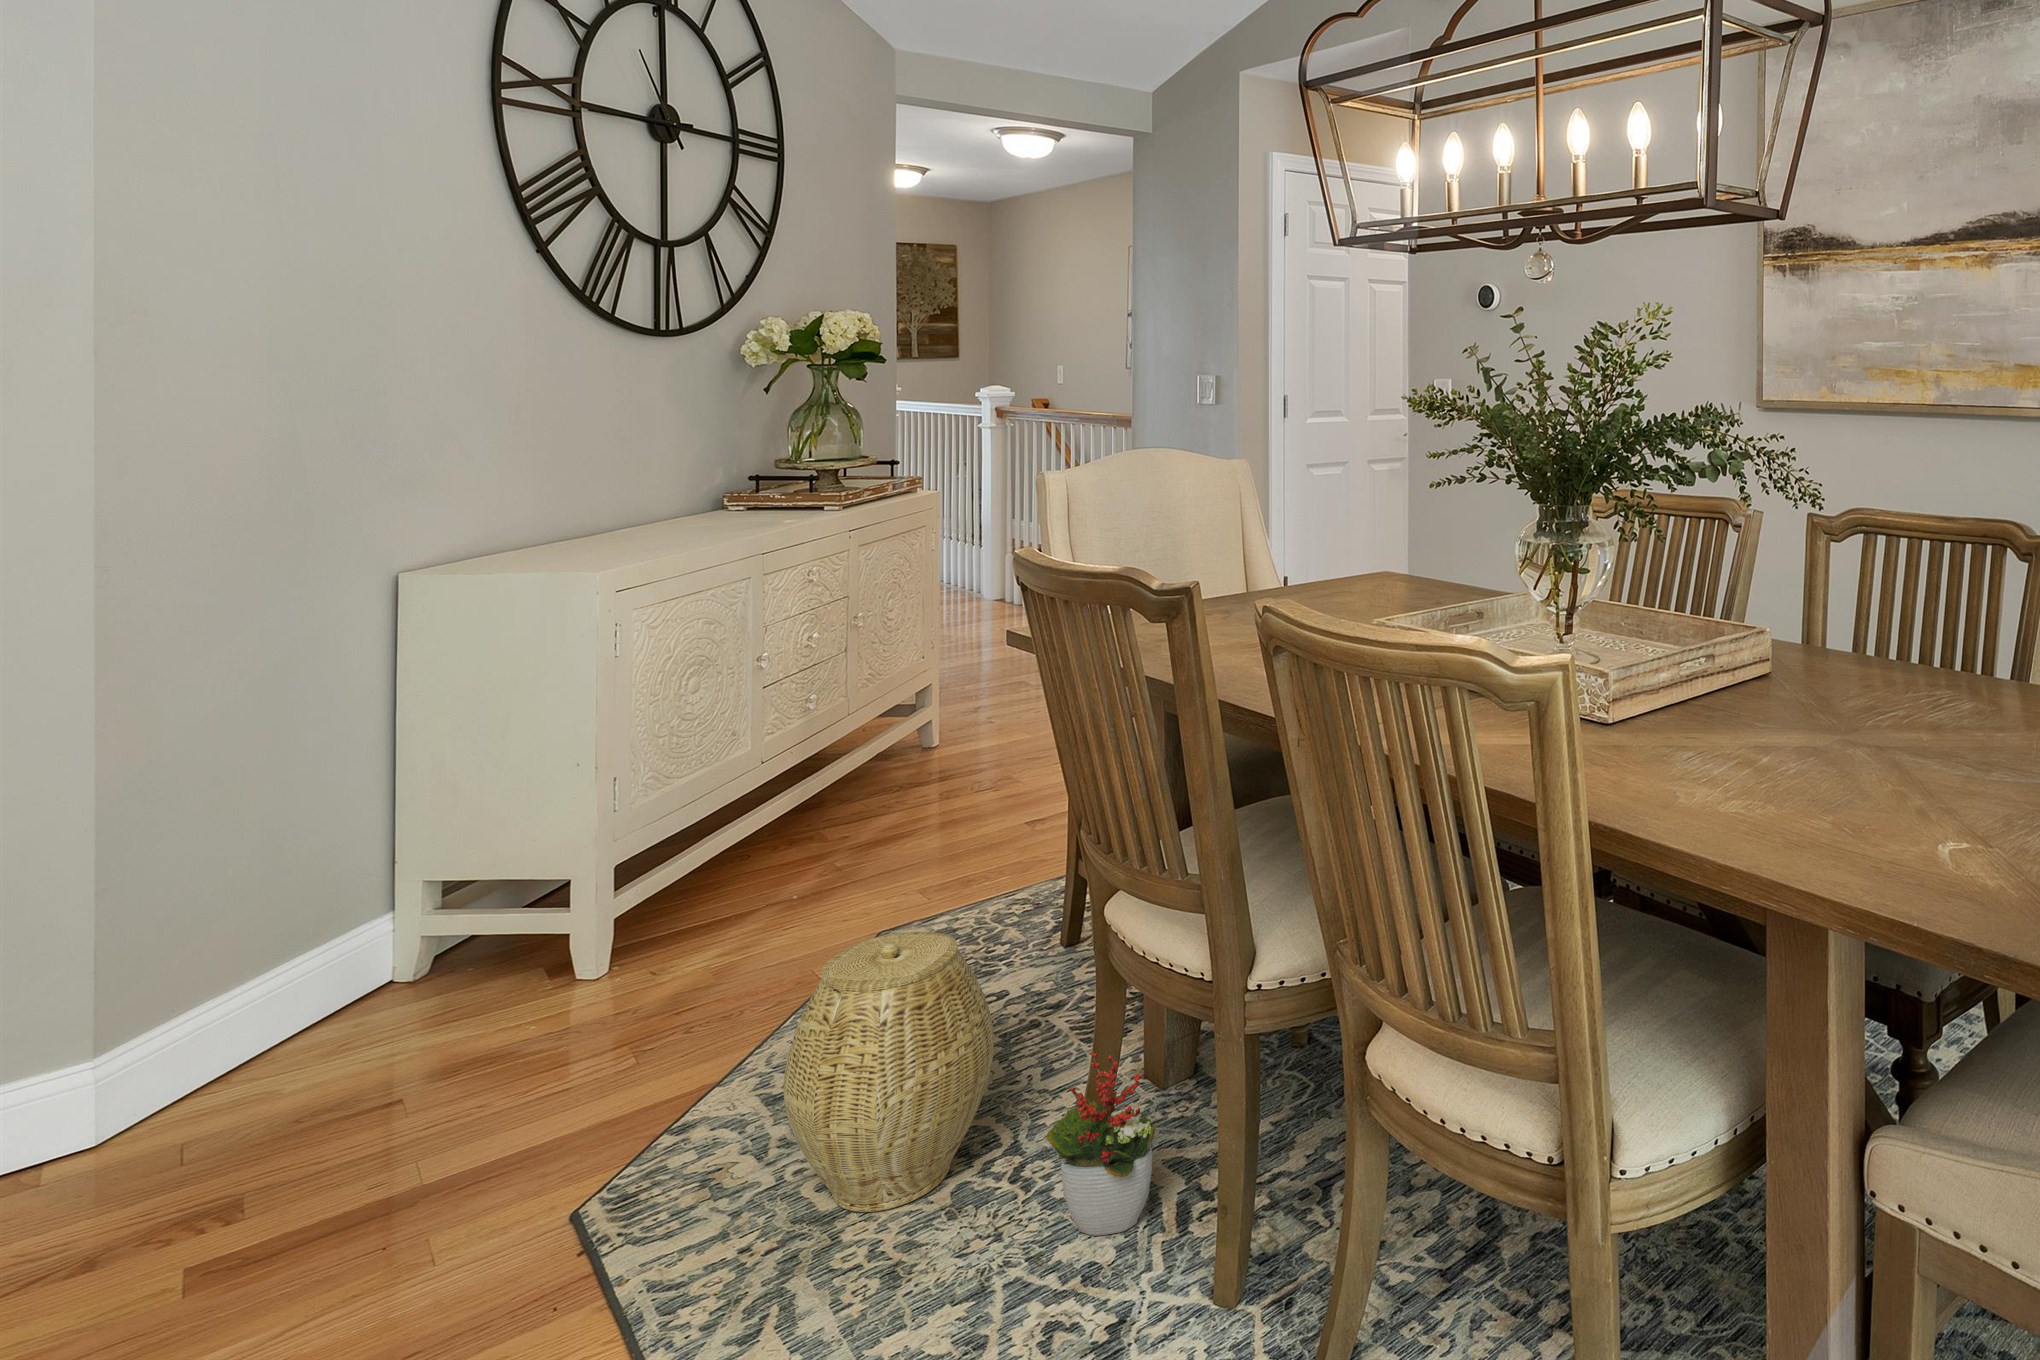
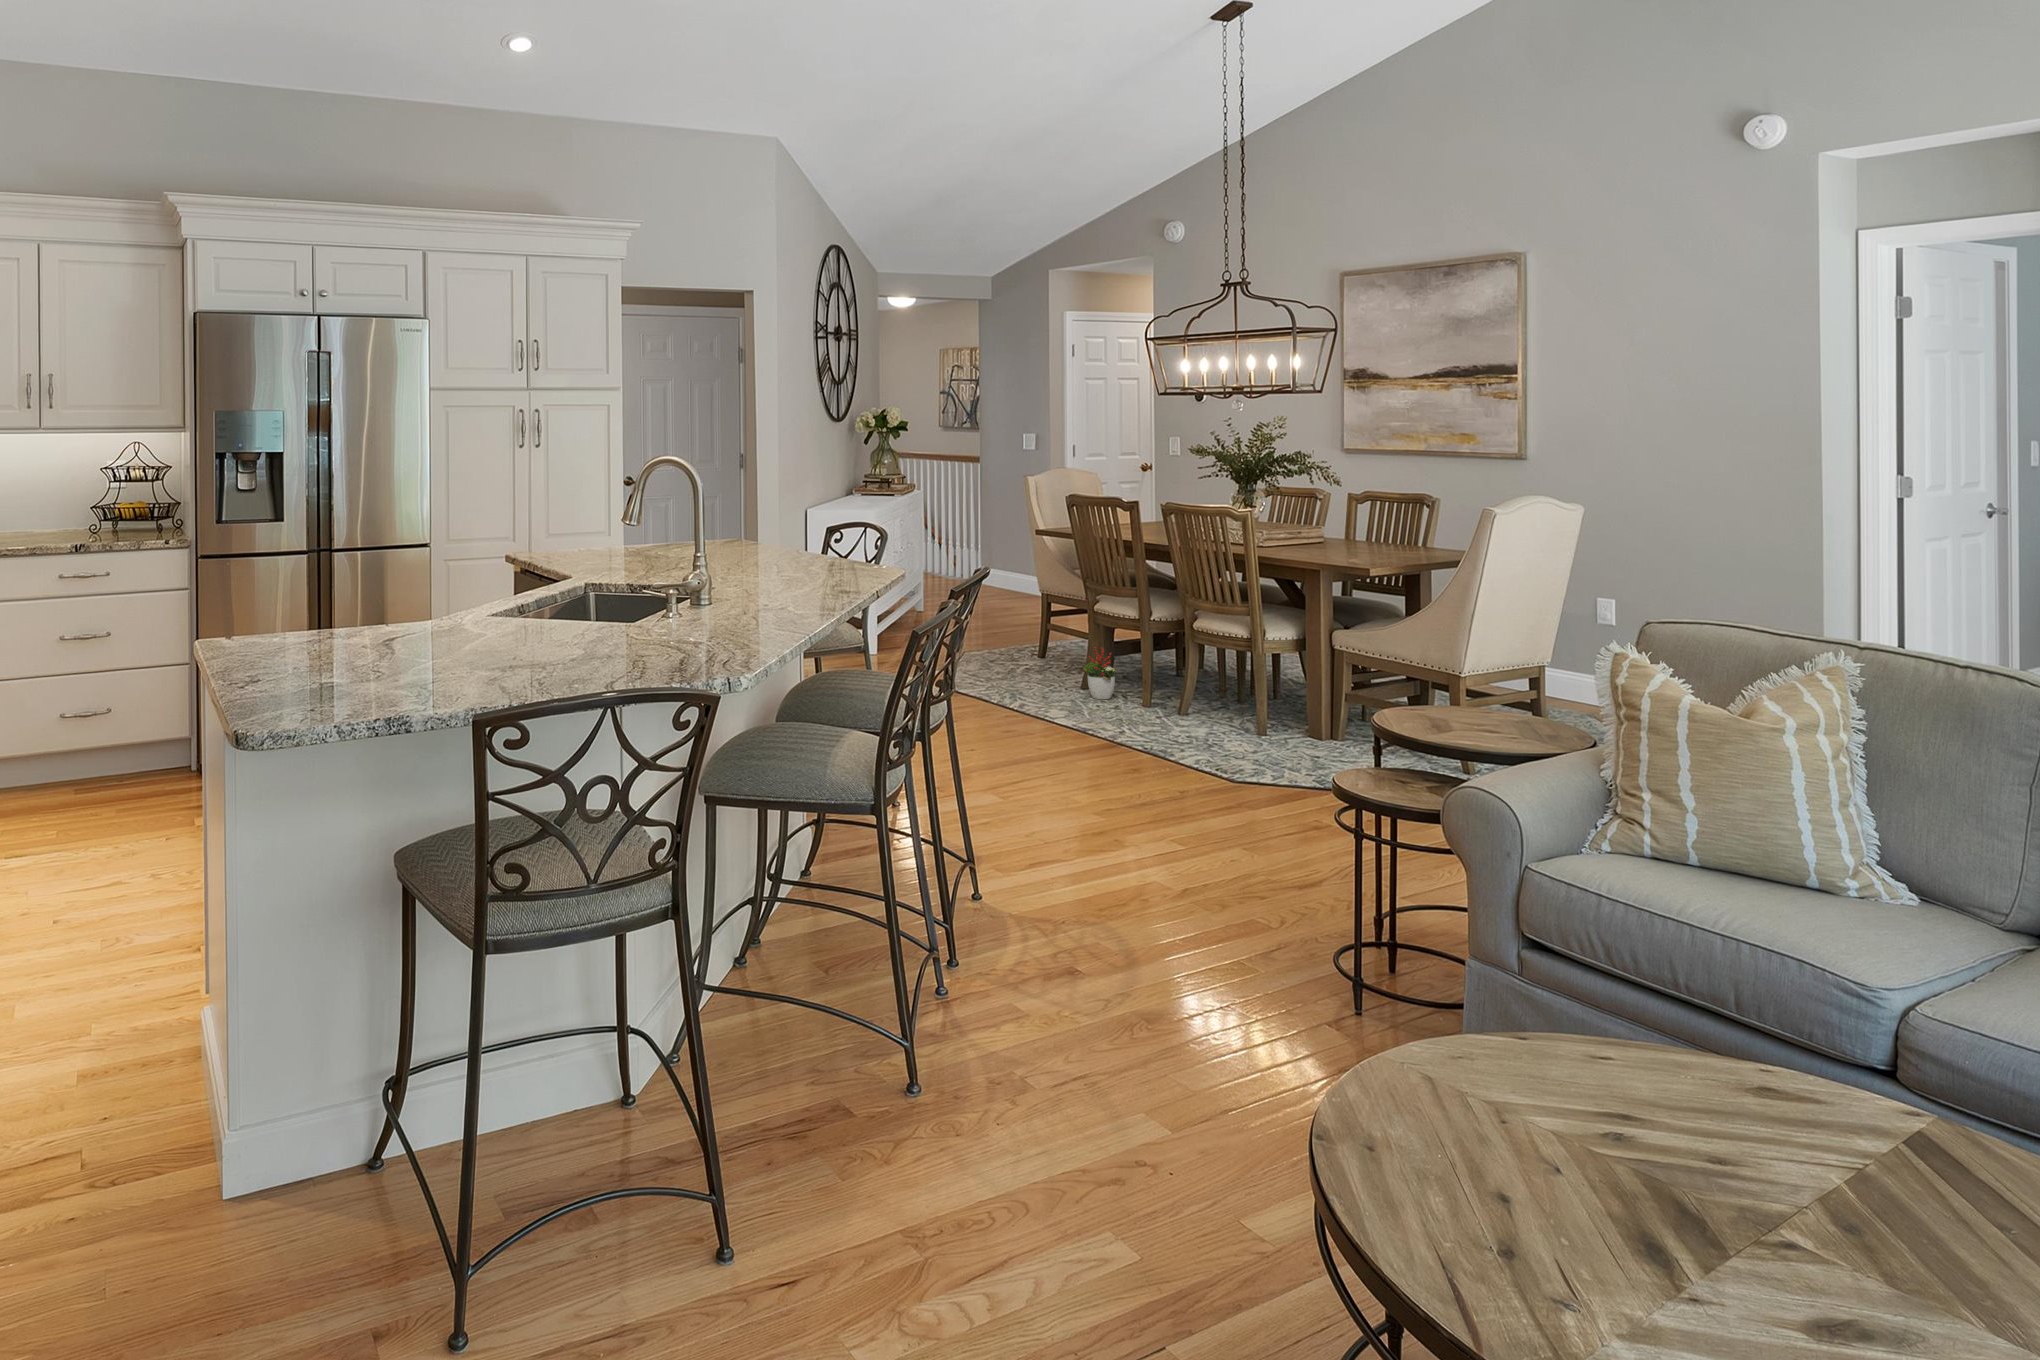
woven basket: present [784,932,994,1212] -> none [996,616,1055,691]

